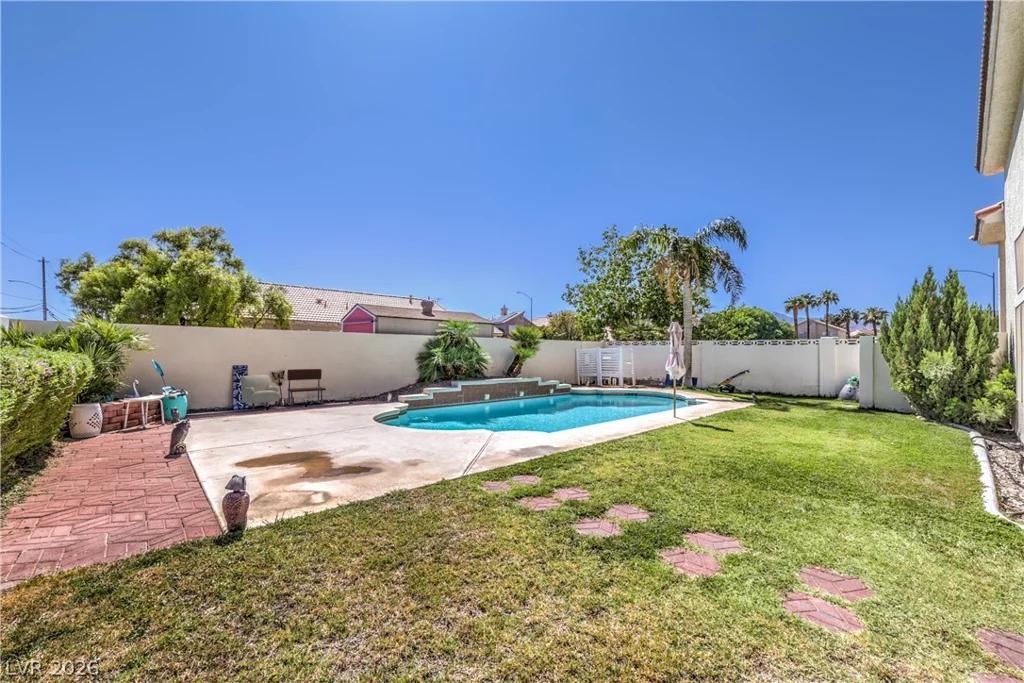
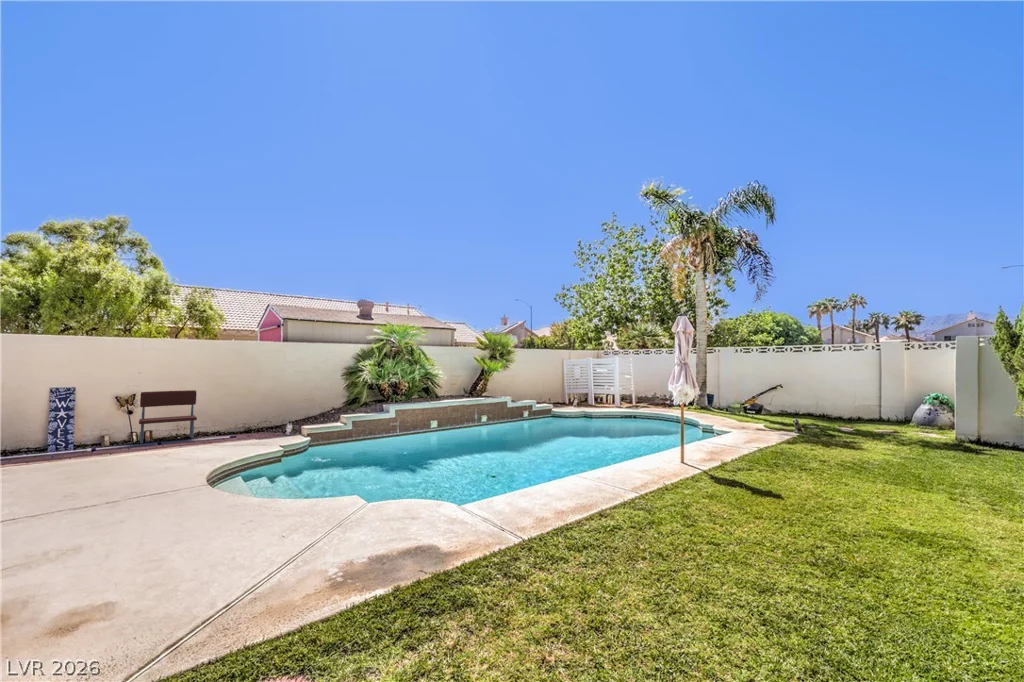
chair: present [240,375,280,409] -> none [60,400,119,452]

